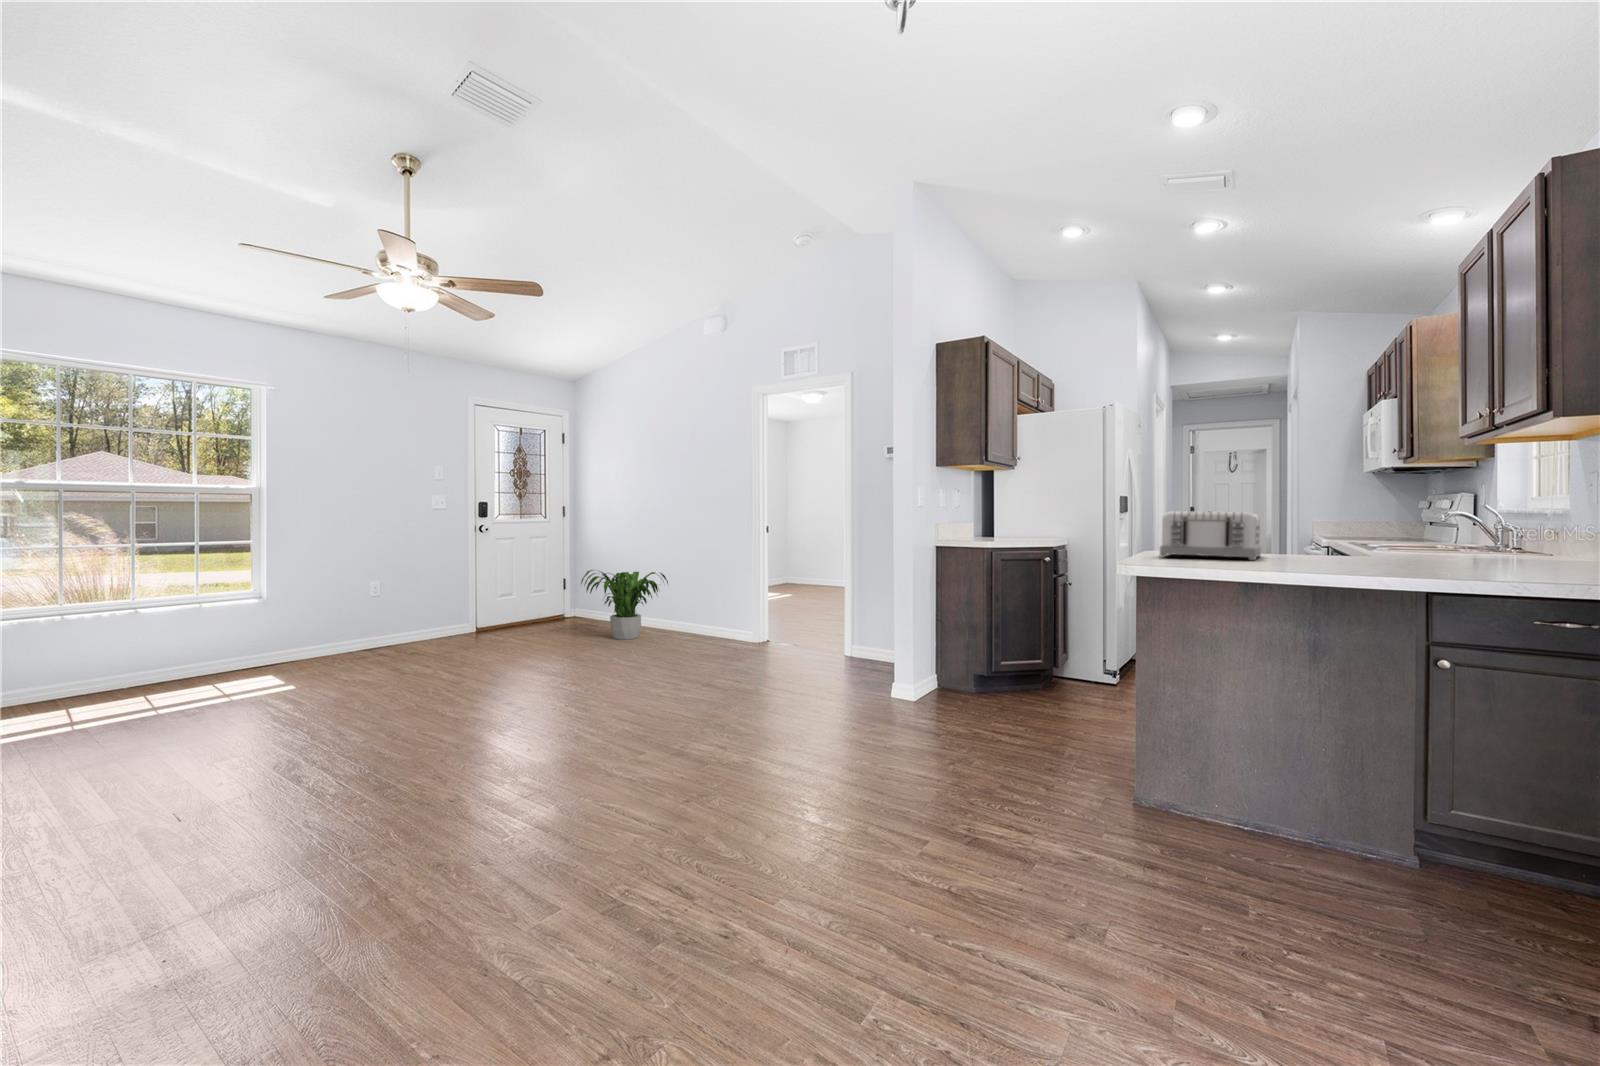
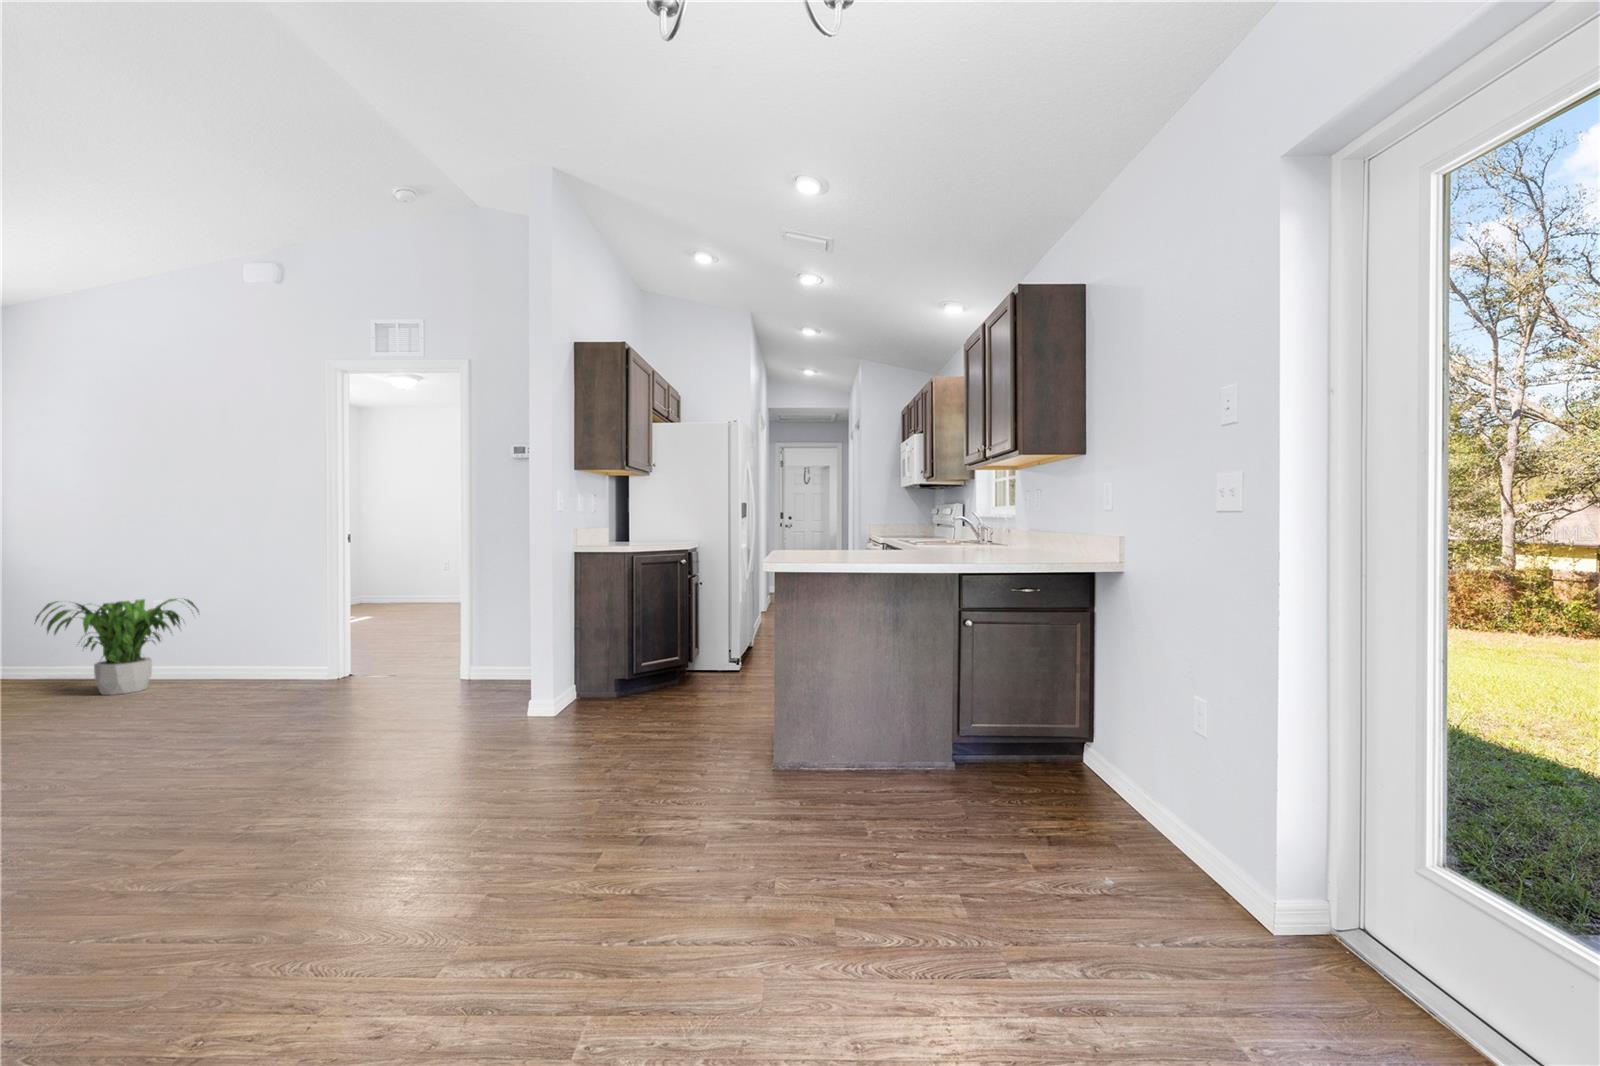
toaster: present [1160,511,1261,560] -> none [787,519,856,558]

